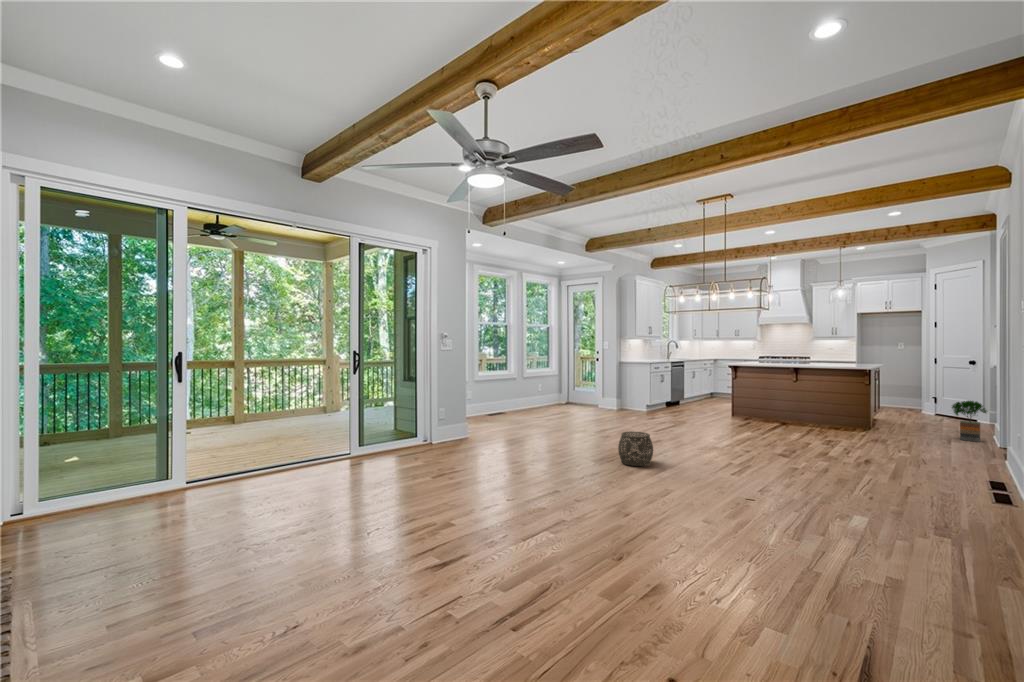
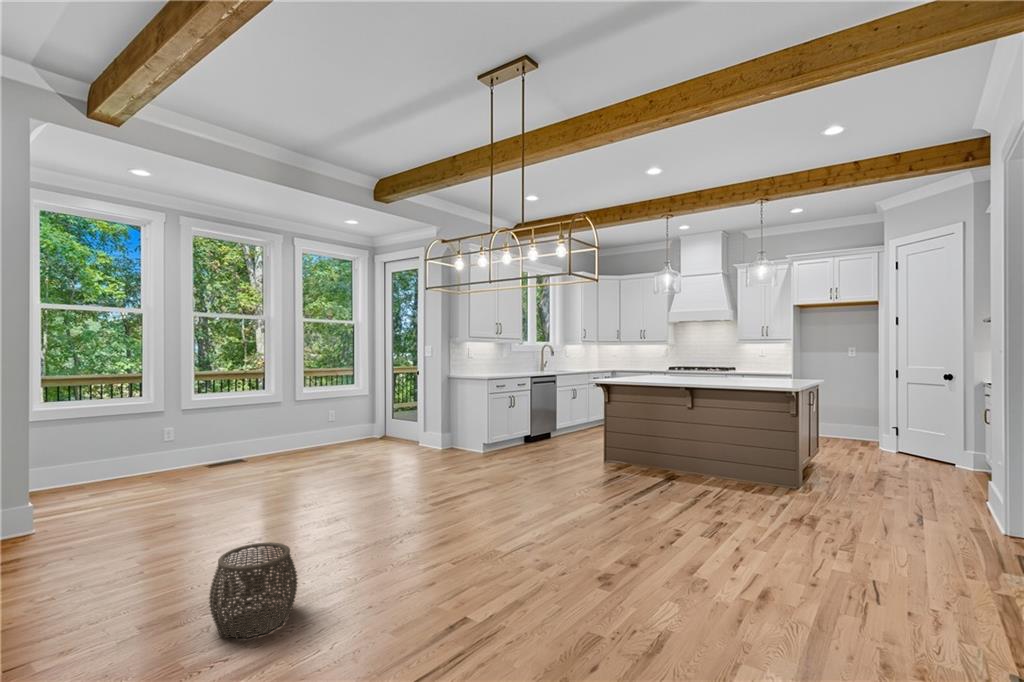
potted tree: present [952,401,988,442] -> none [921,443,985,517]

